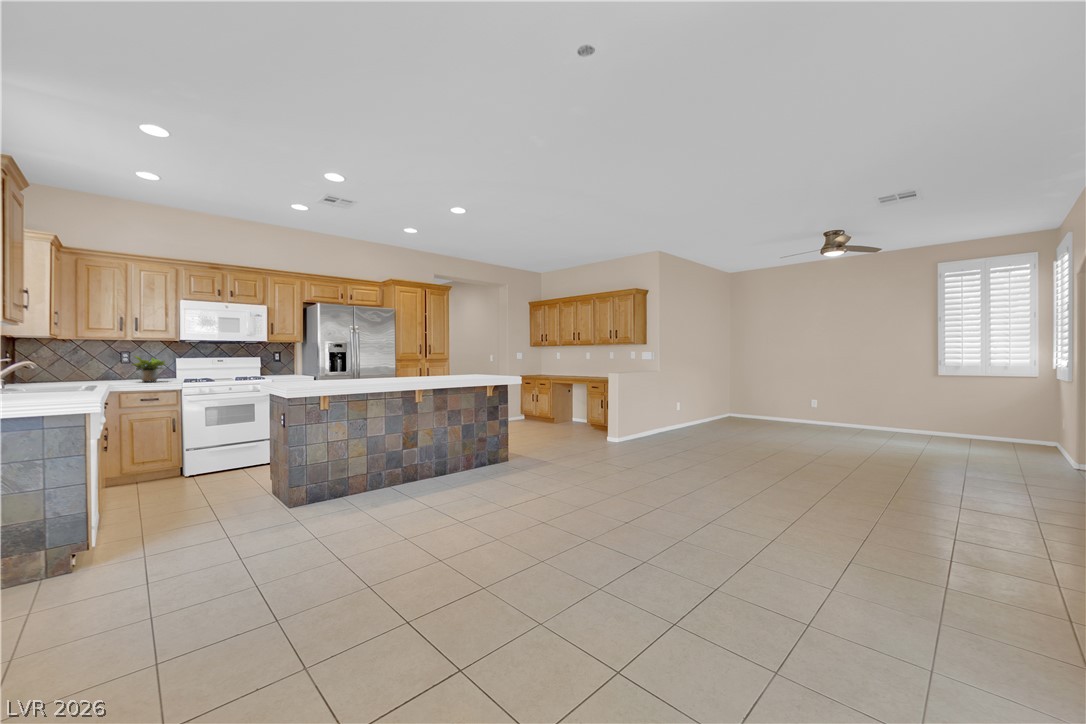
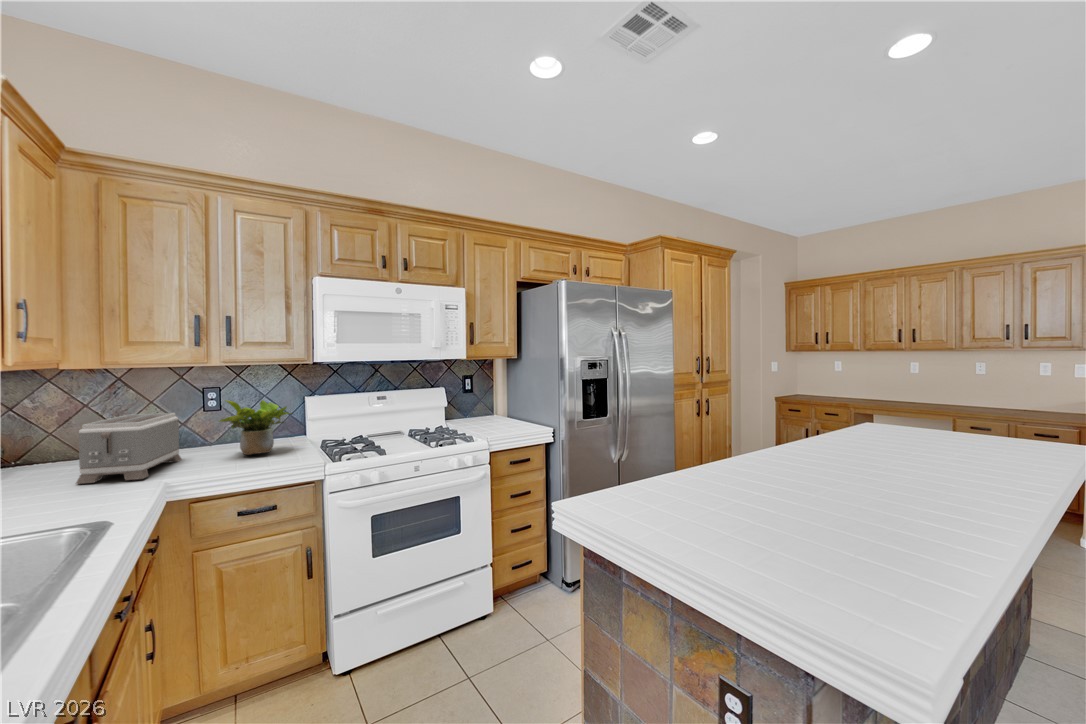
toaster: none [70,361,112,385] -> present [76,413,182,484]

